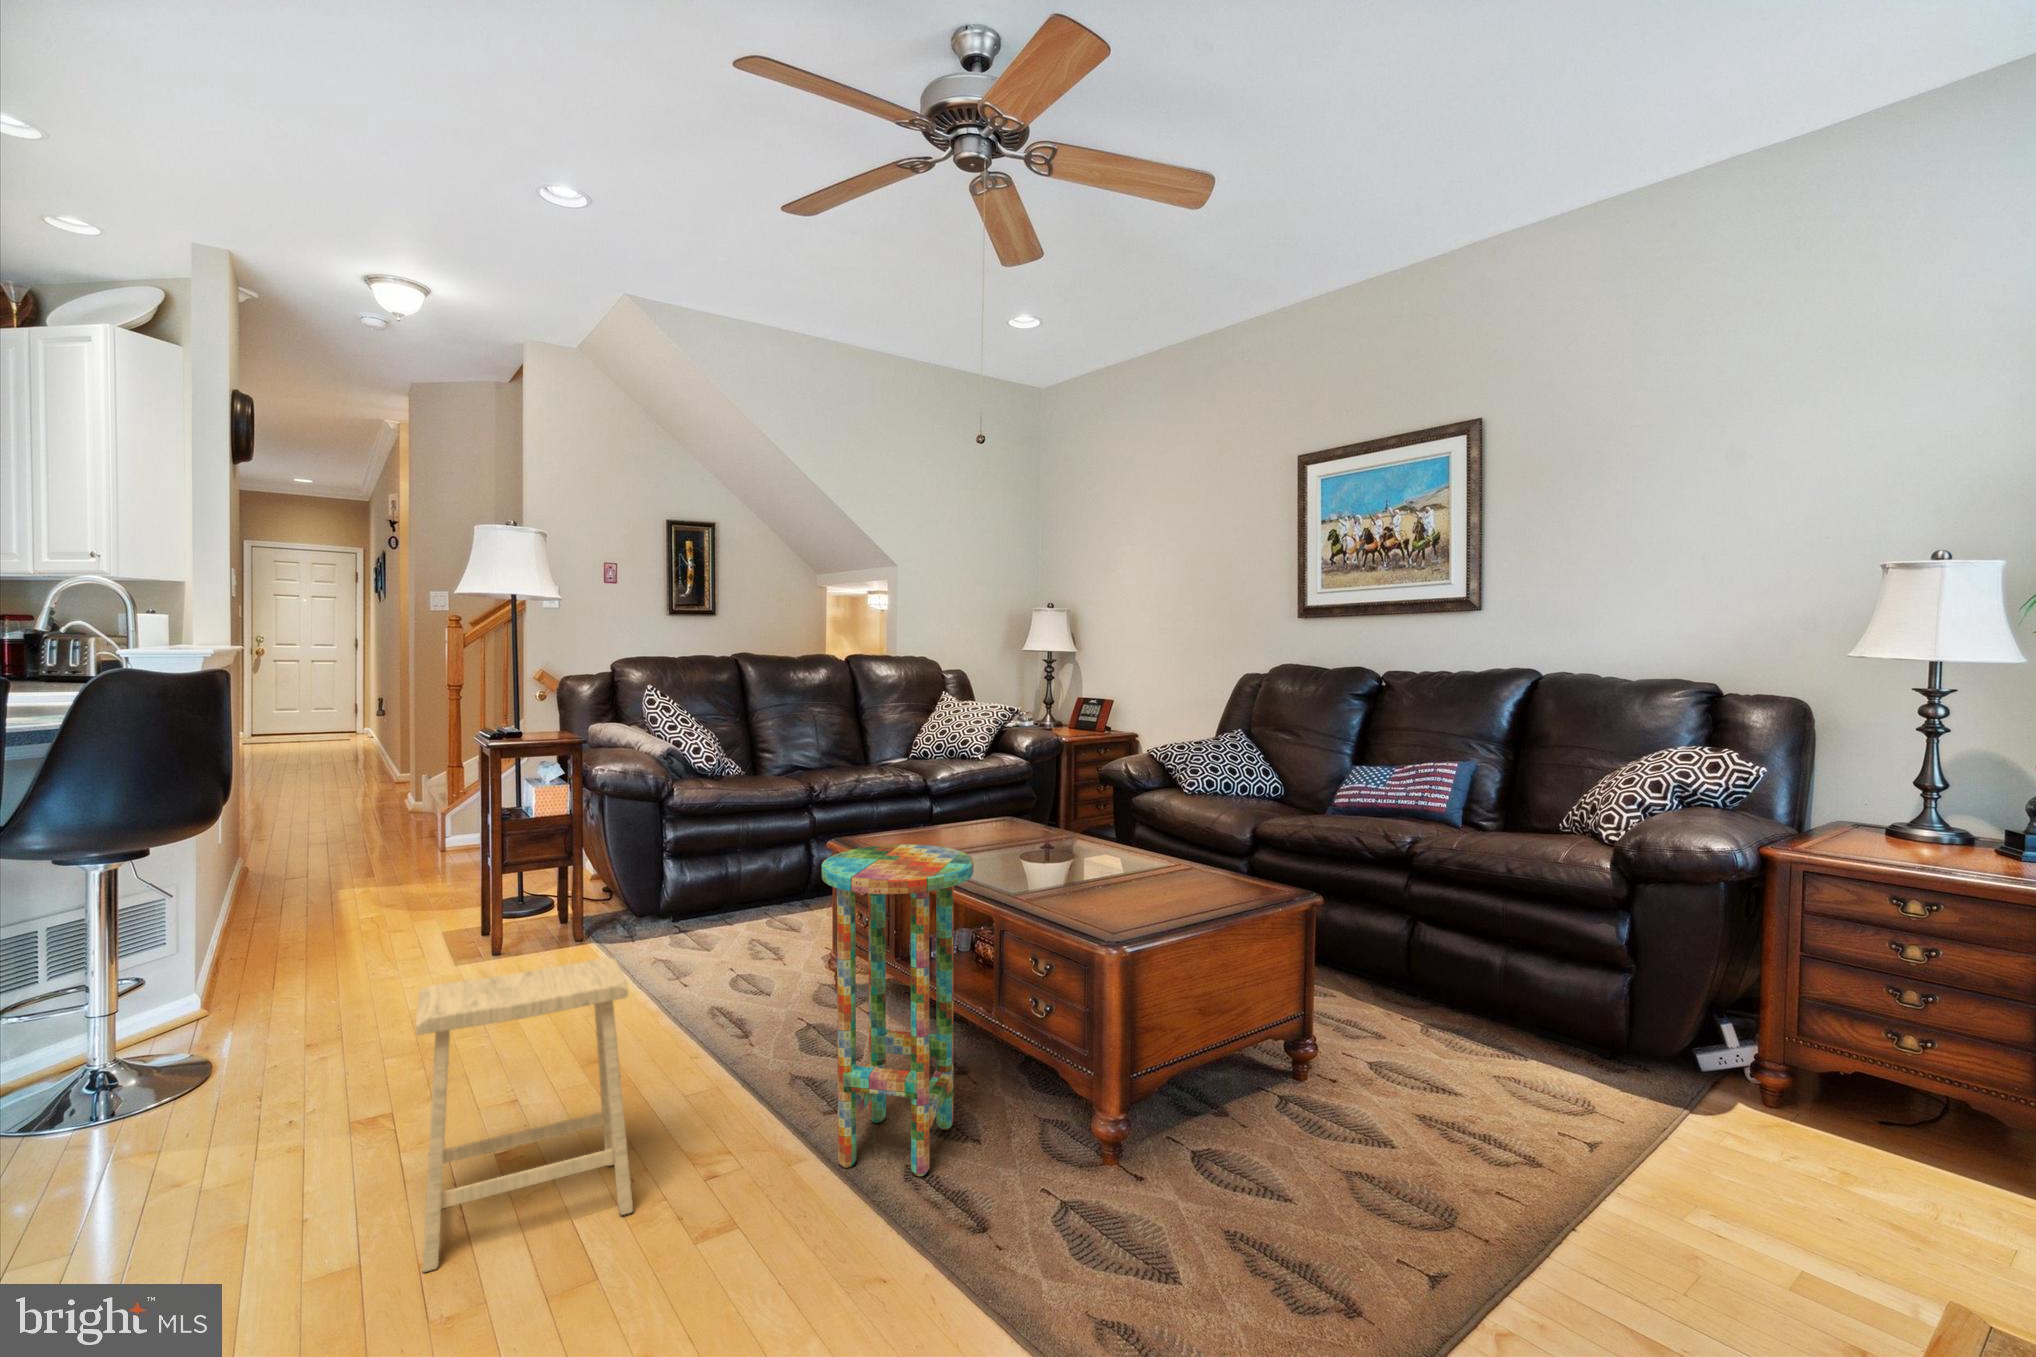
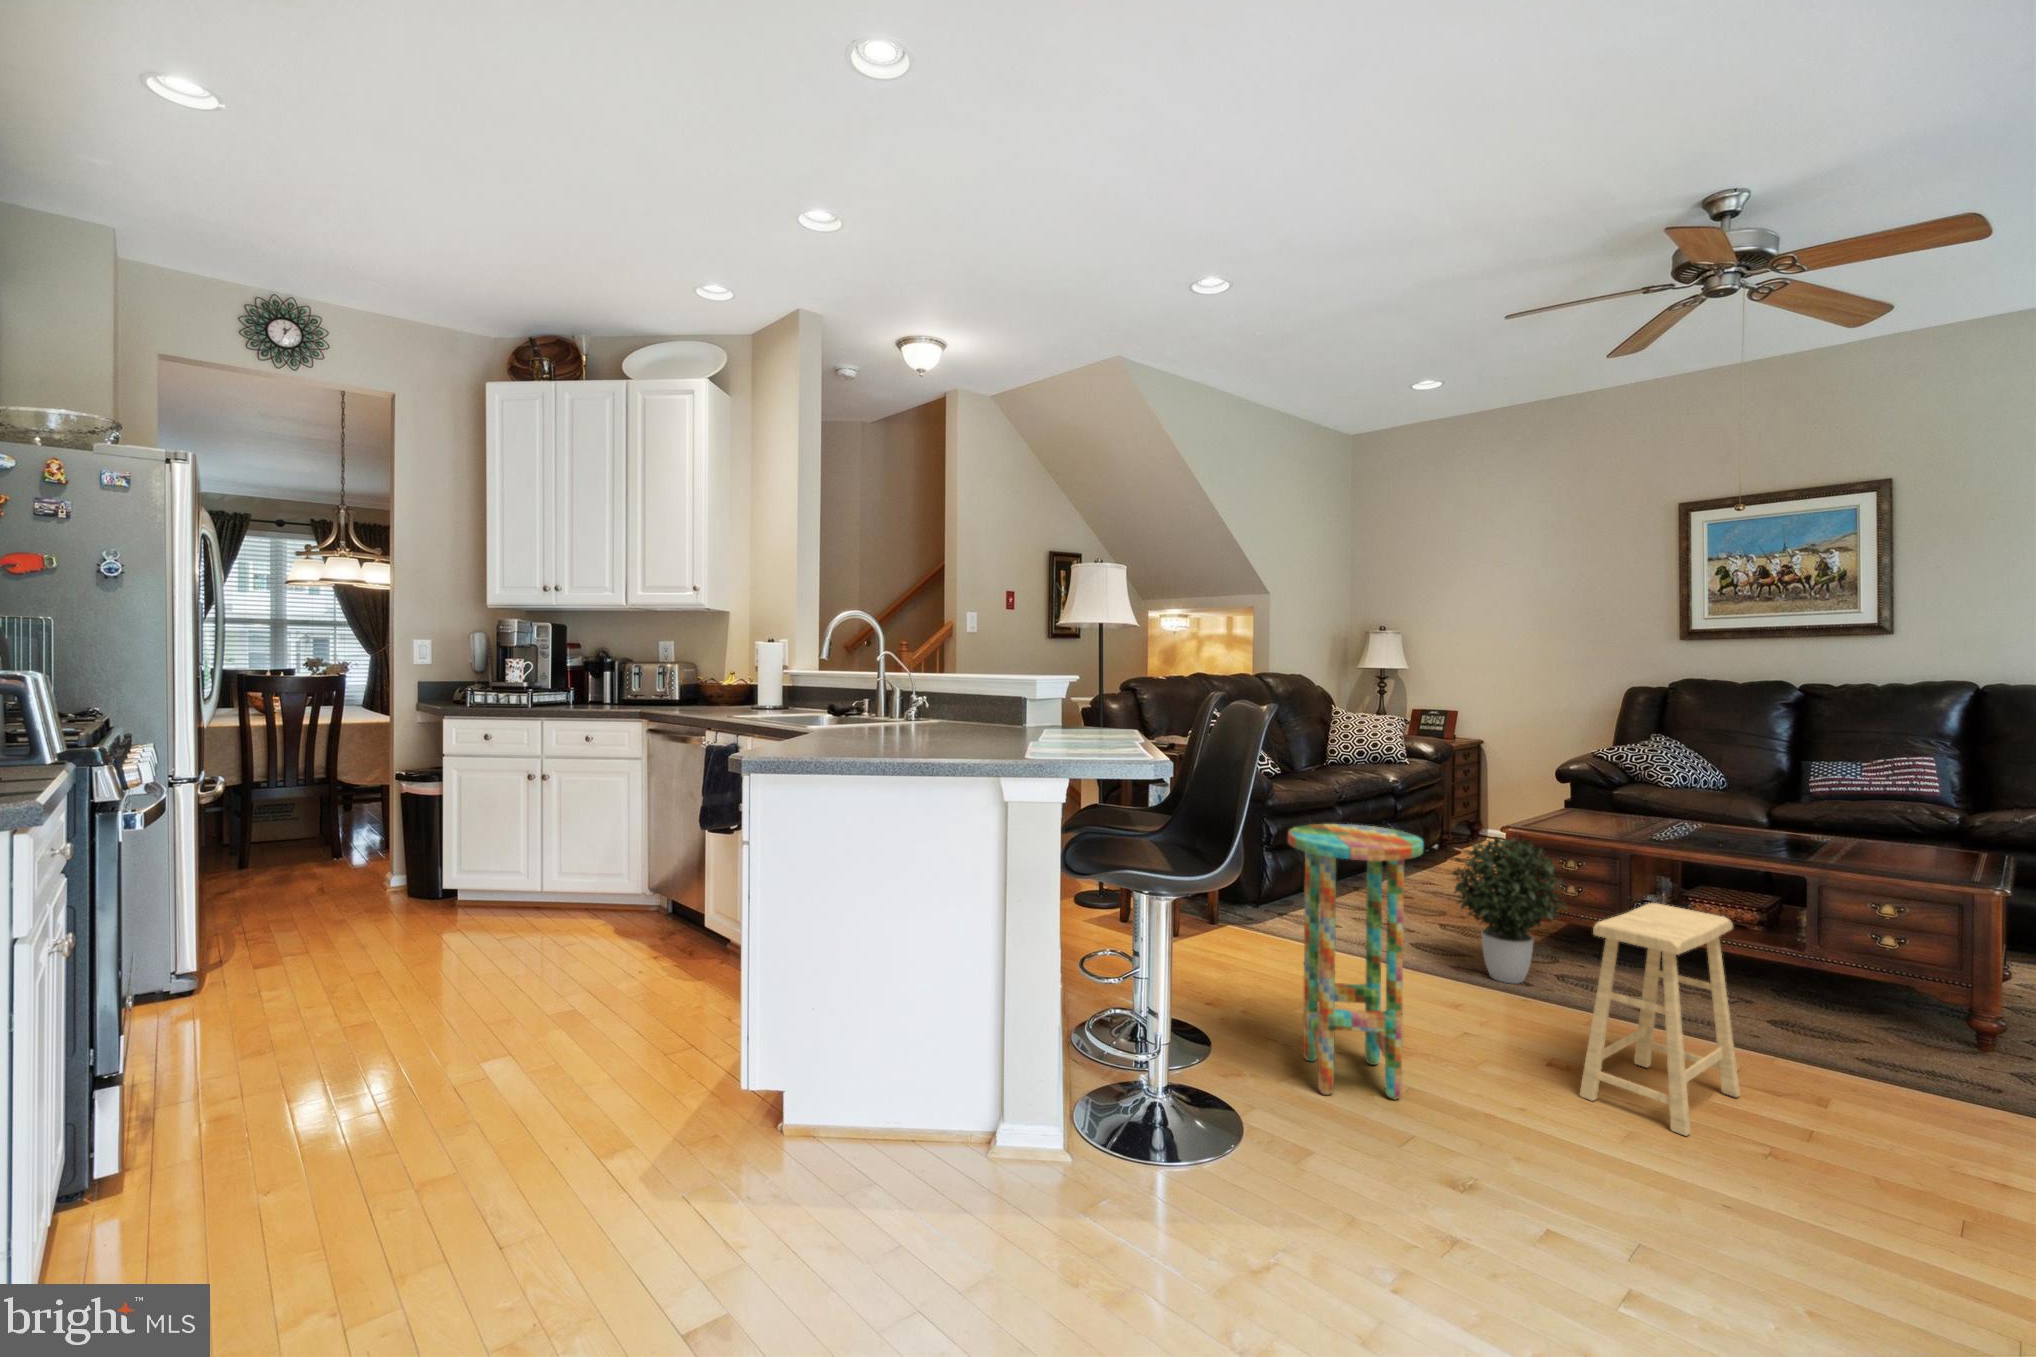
side table: present [821,845,974,1176] -> present [1288,824,1423,1100]
potted plant: none [660,860,792,1041] -> present [1453,838,1567,984]

